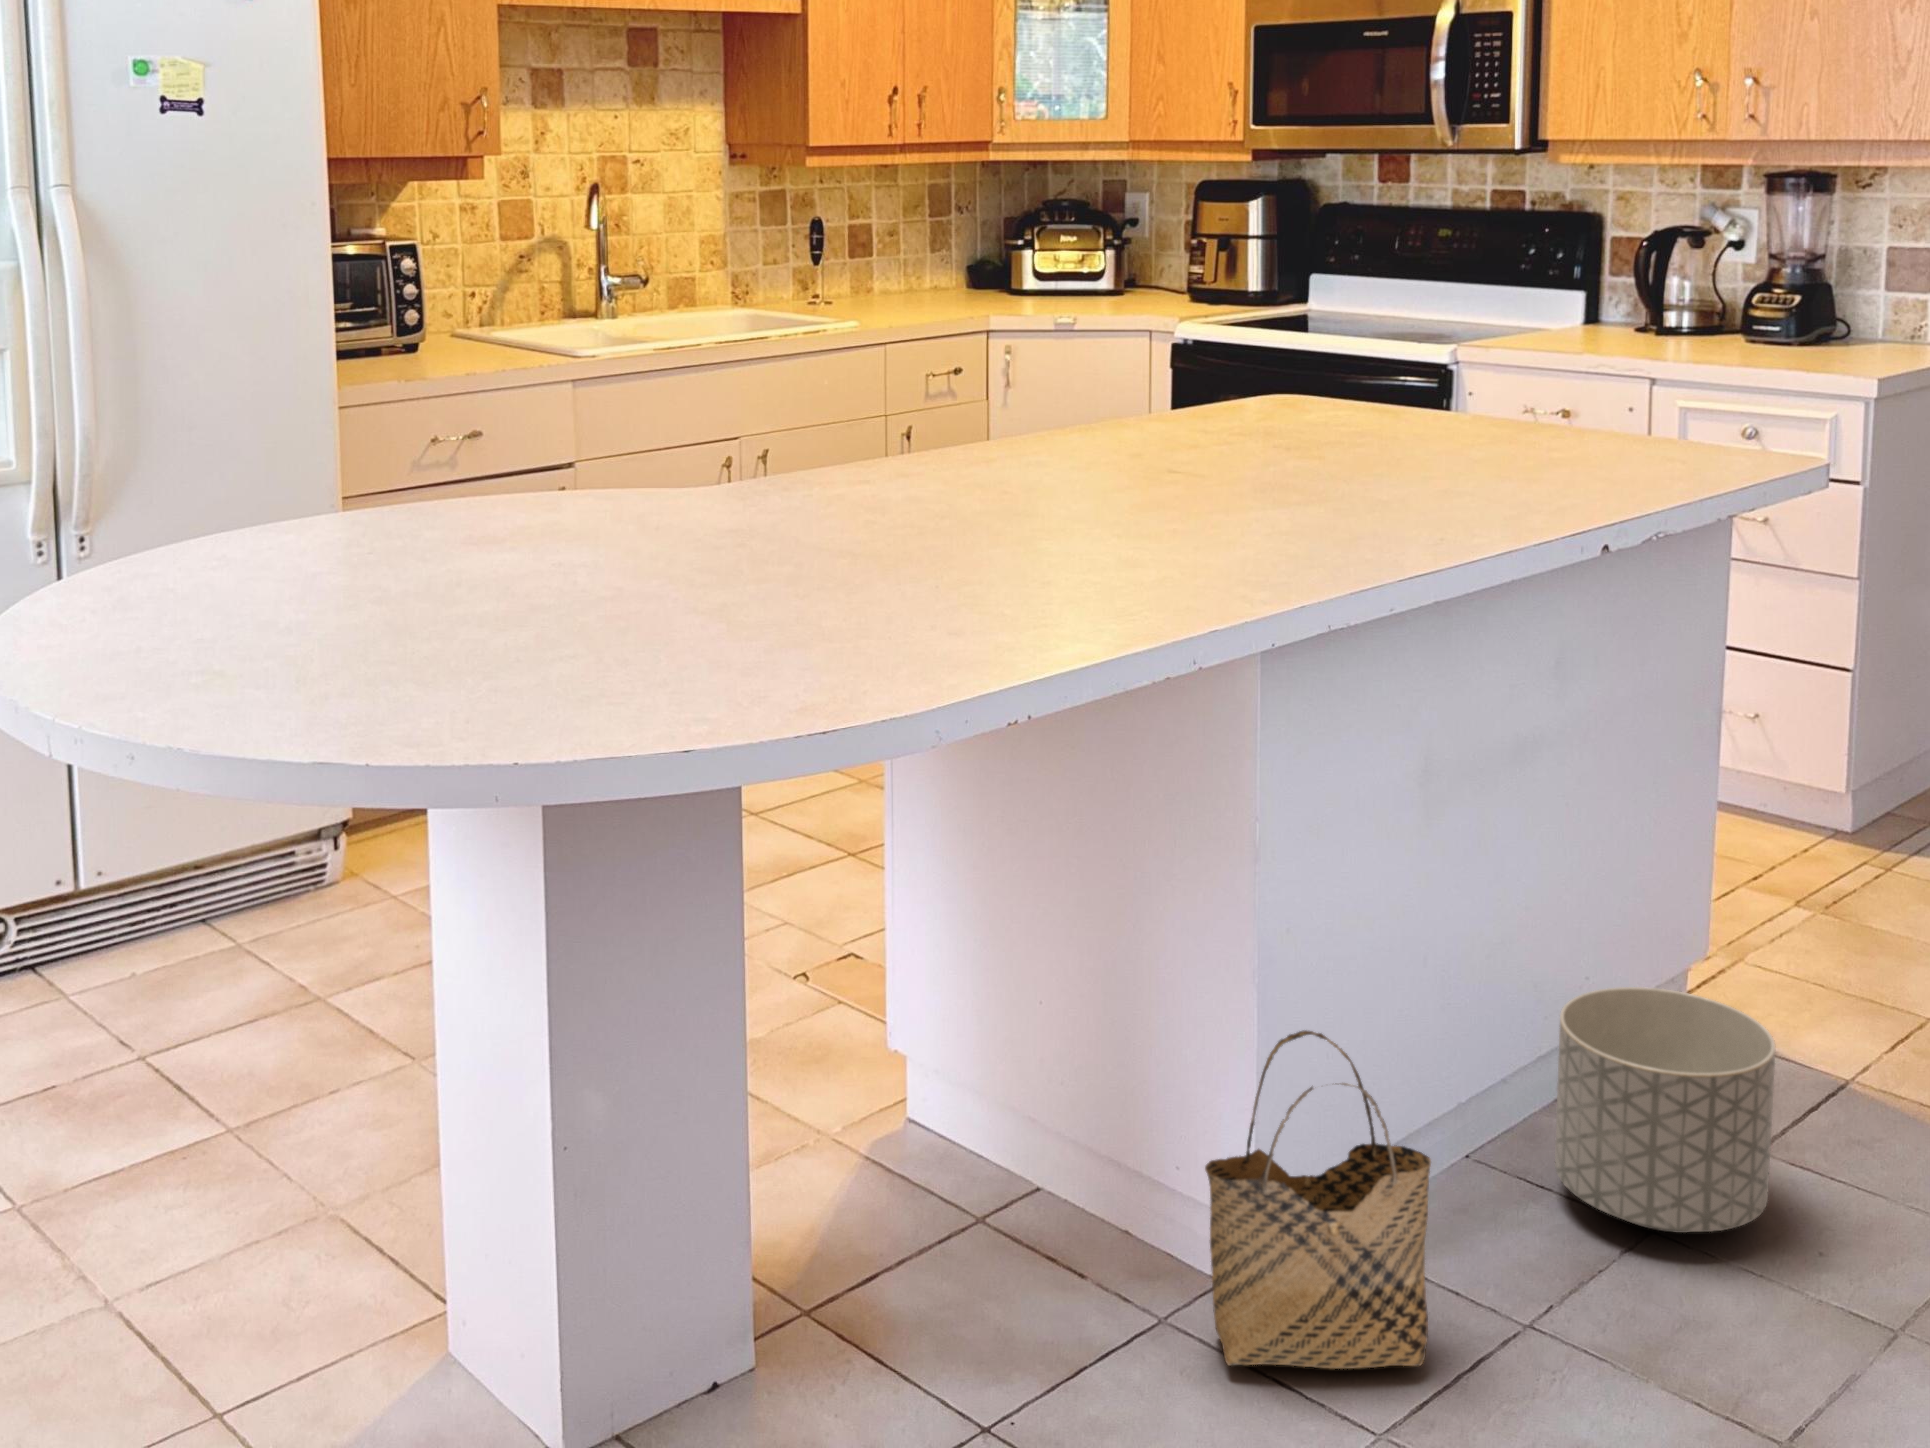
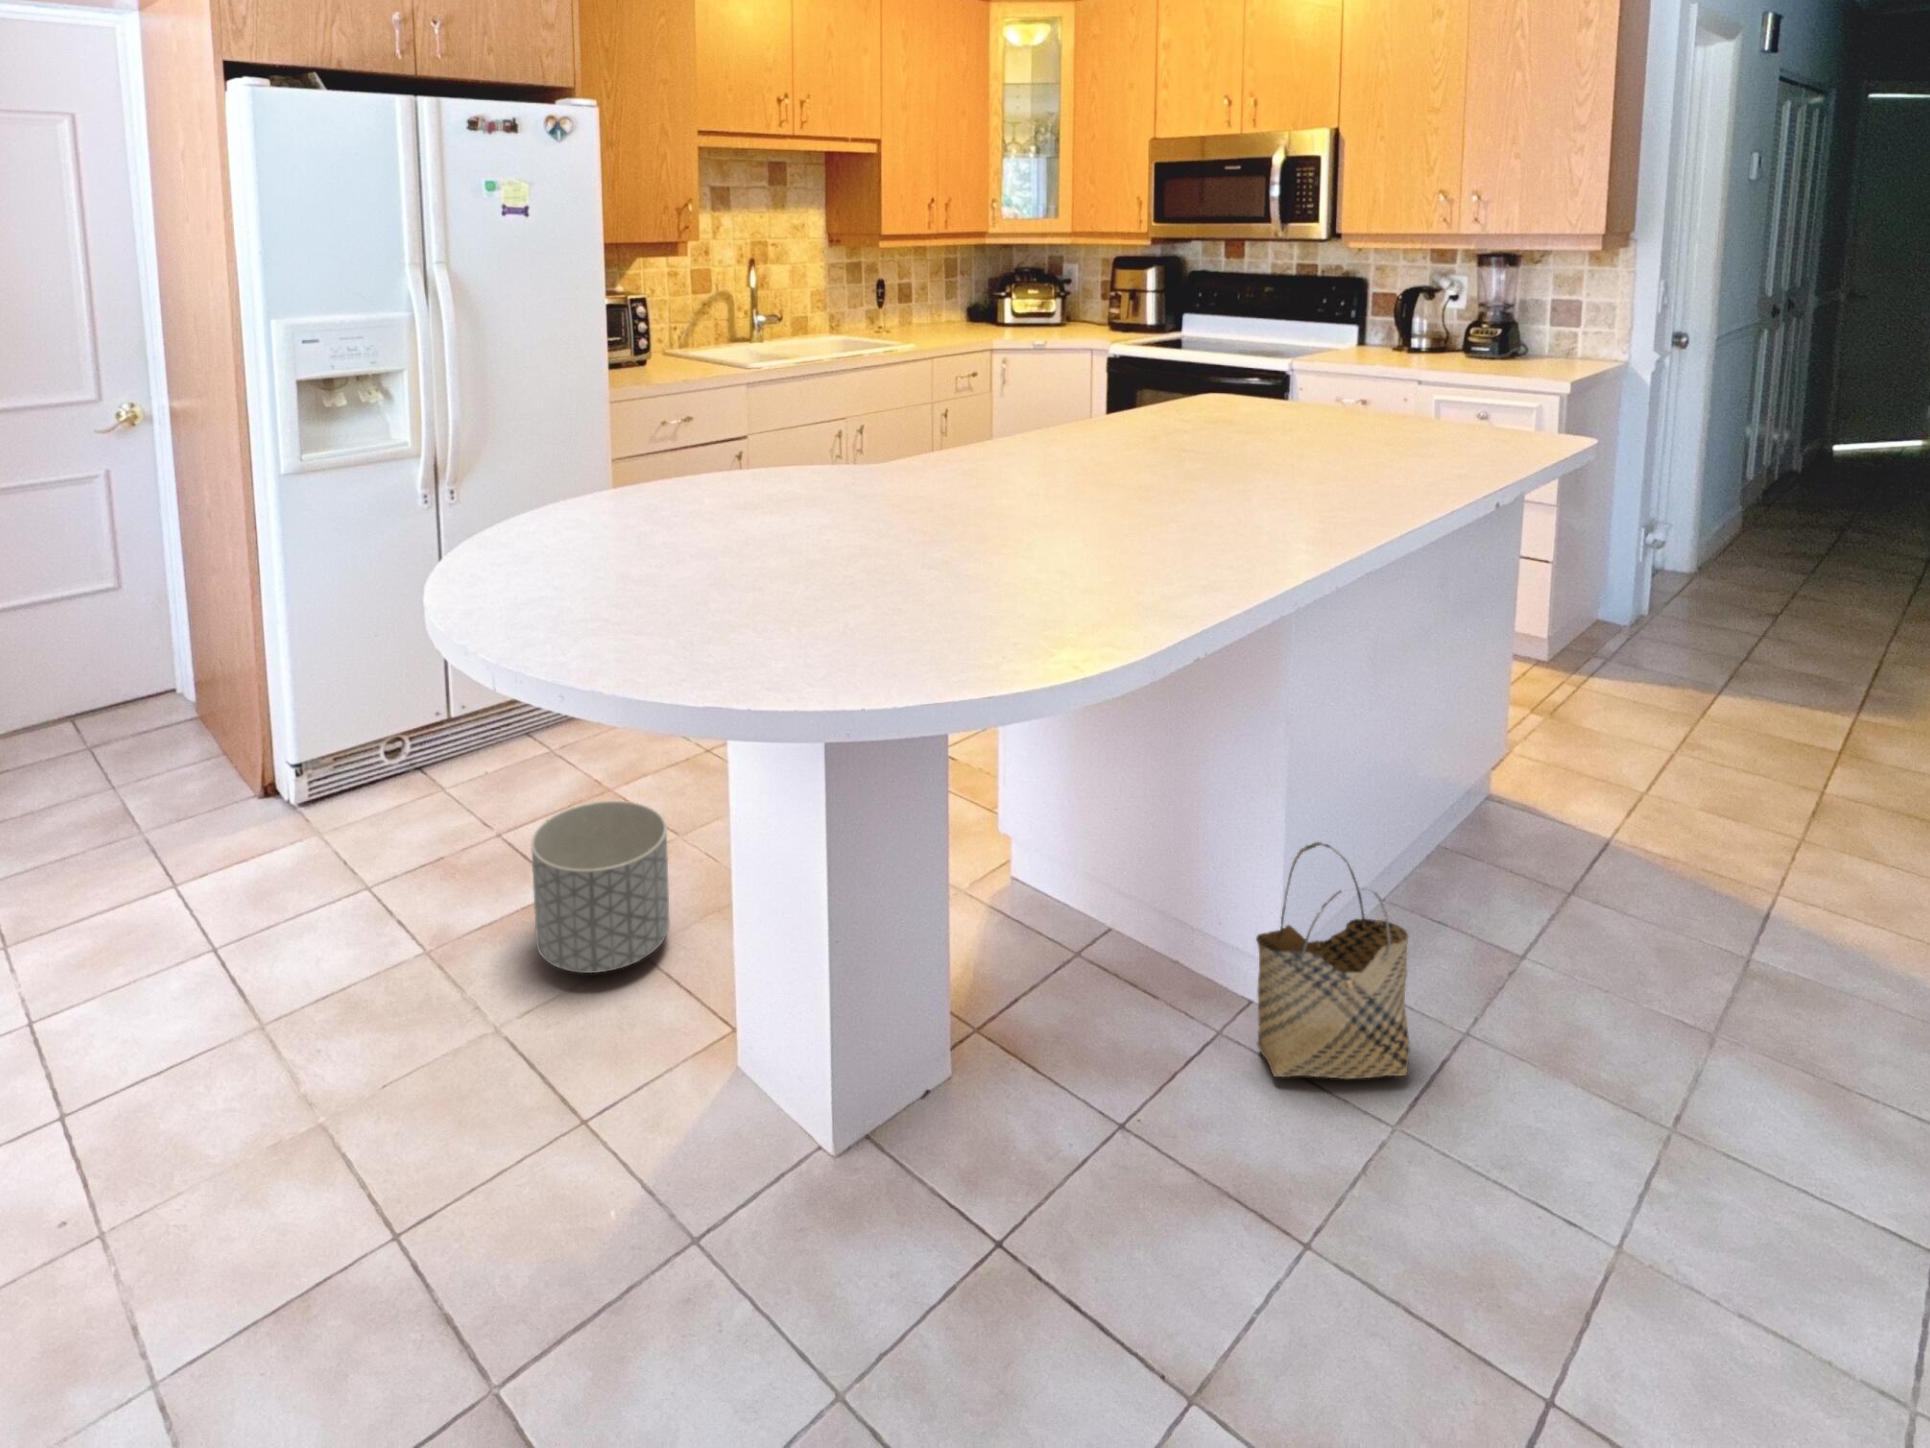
planter: present [1555,987,1775,1233] -> present [531,801,669,973]

